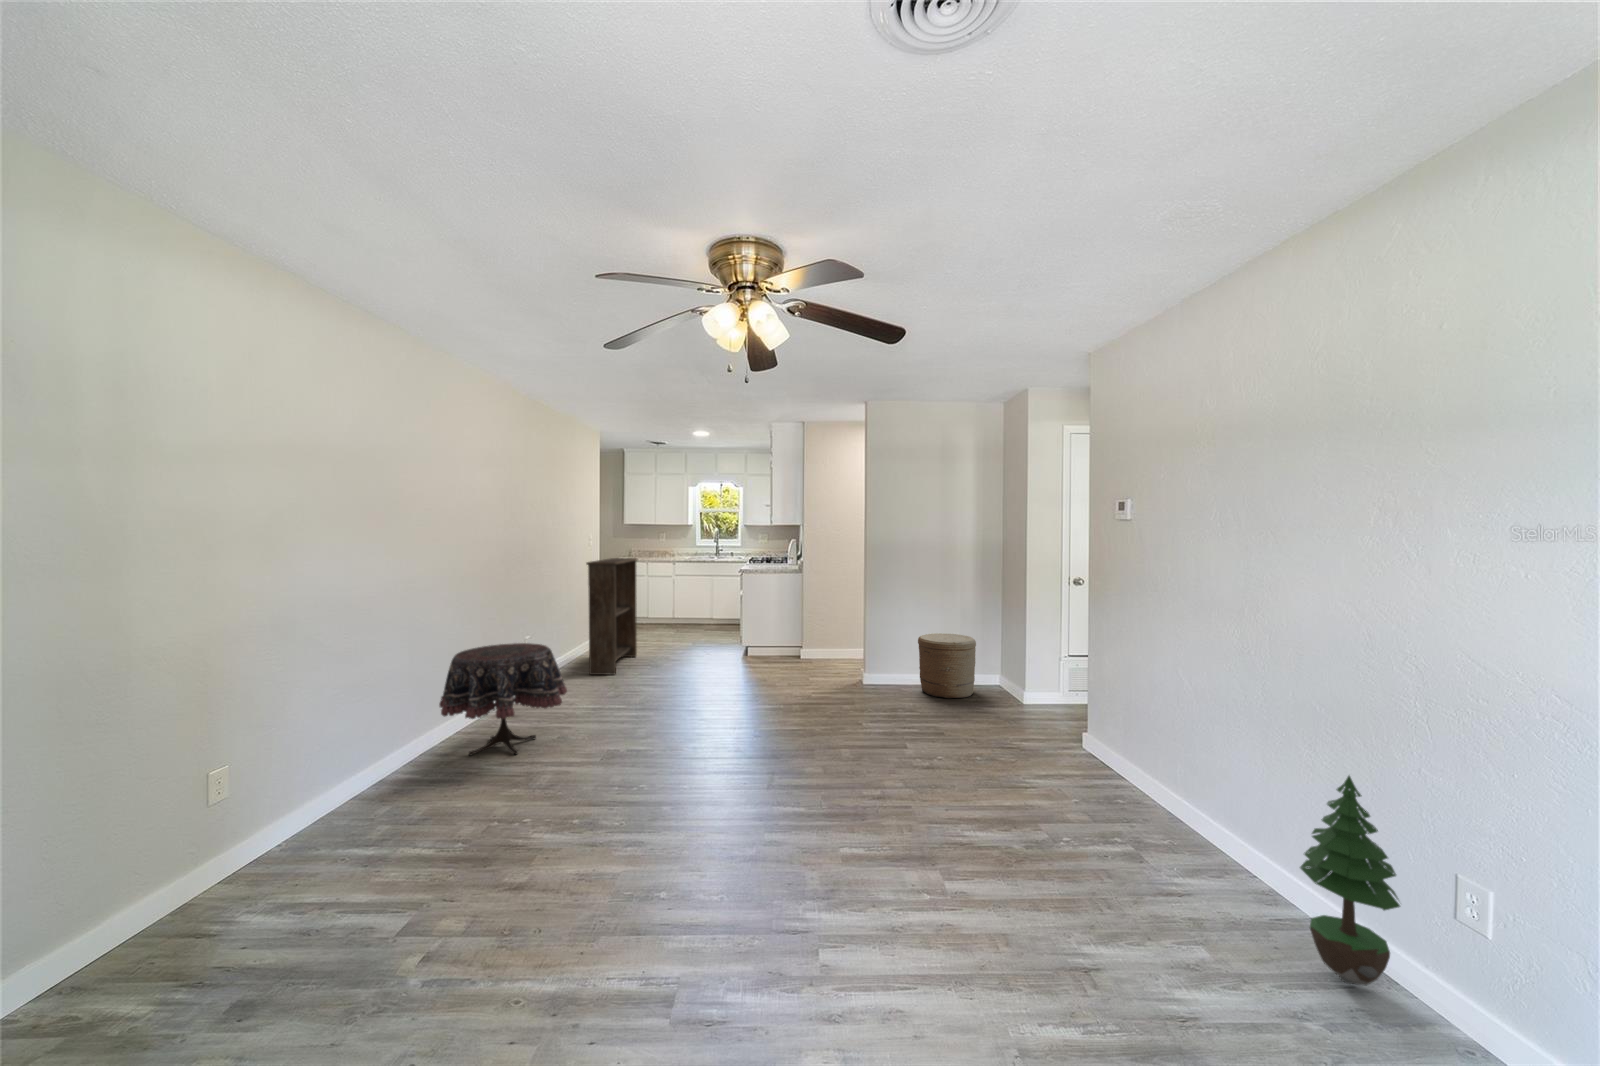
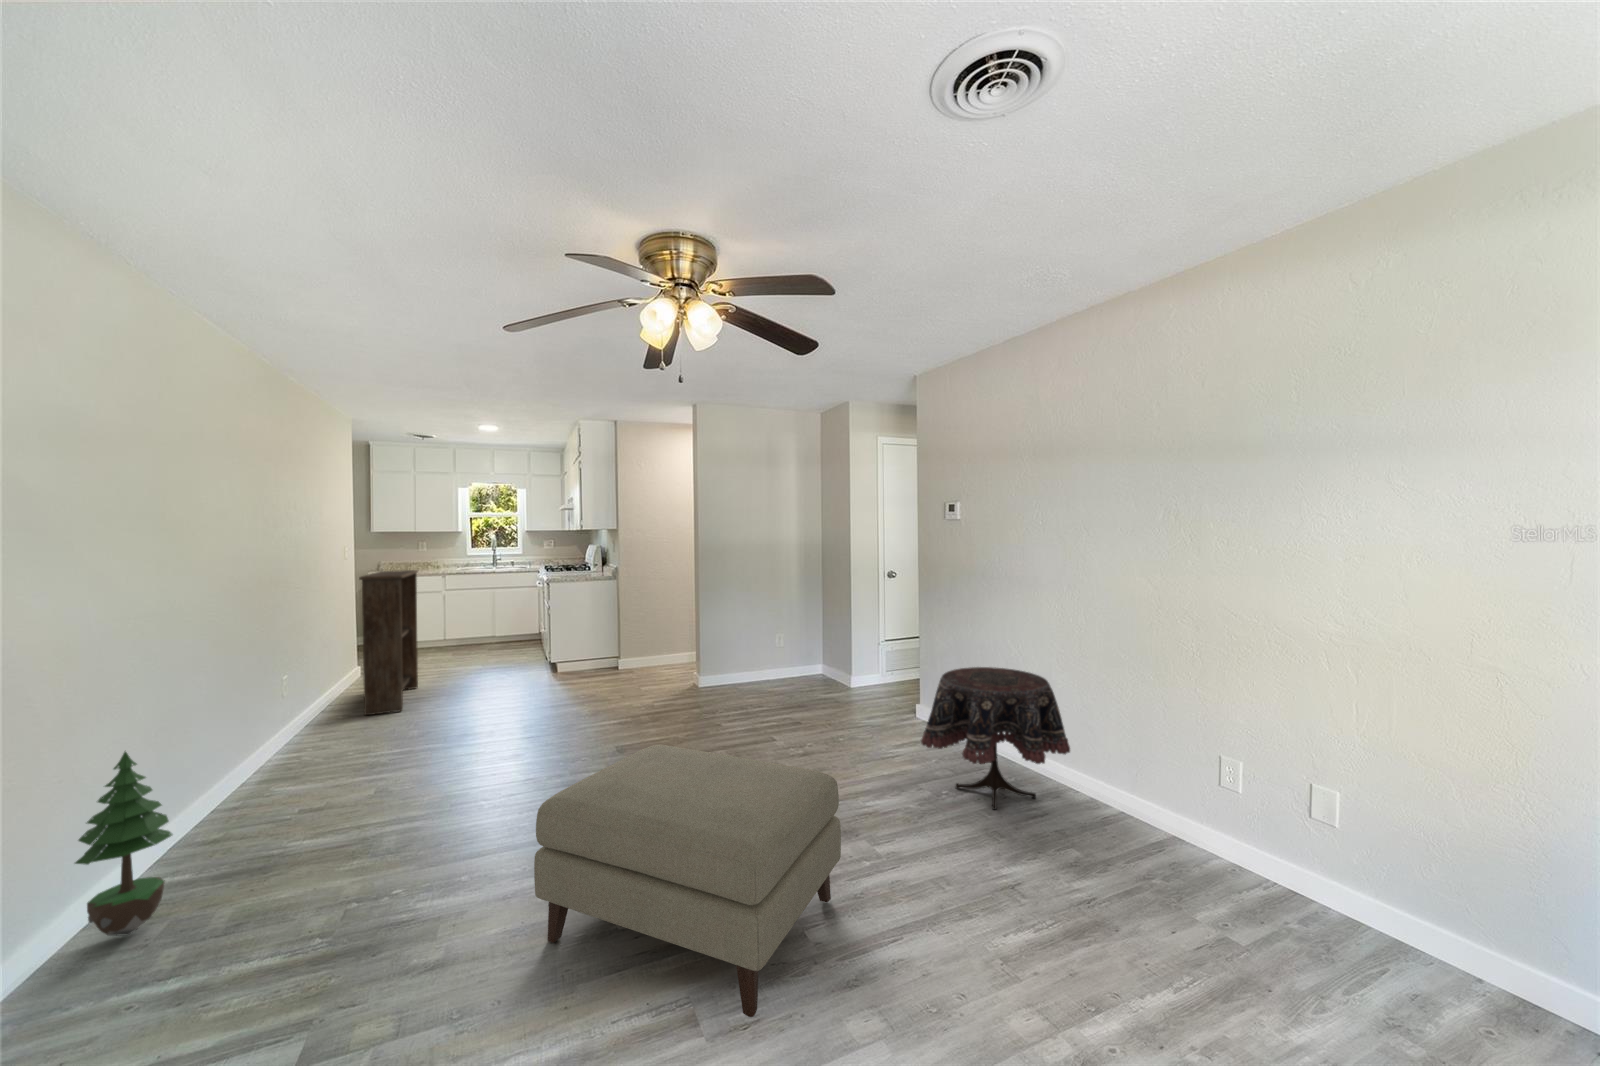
woven basket: present [918,633,976,698] -> none [756,631,809,692]
side table: present [439,643,567,755] -> present [921,667,1070,810]
ottoman: none [594,732,873,1016] -> present [534,745,841,1017]
potted tree: present [1300,776,1400,985] -> present [75,752,172,936]

